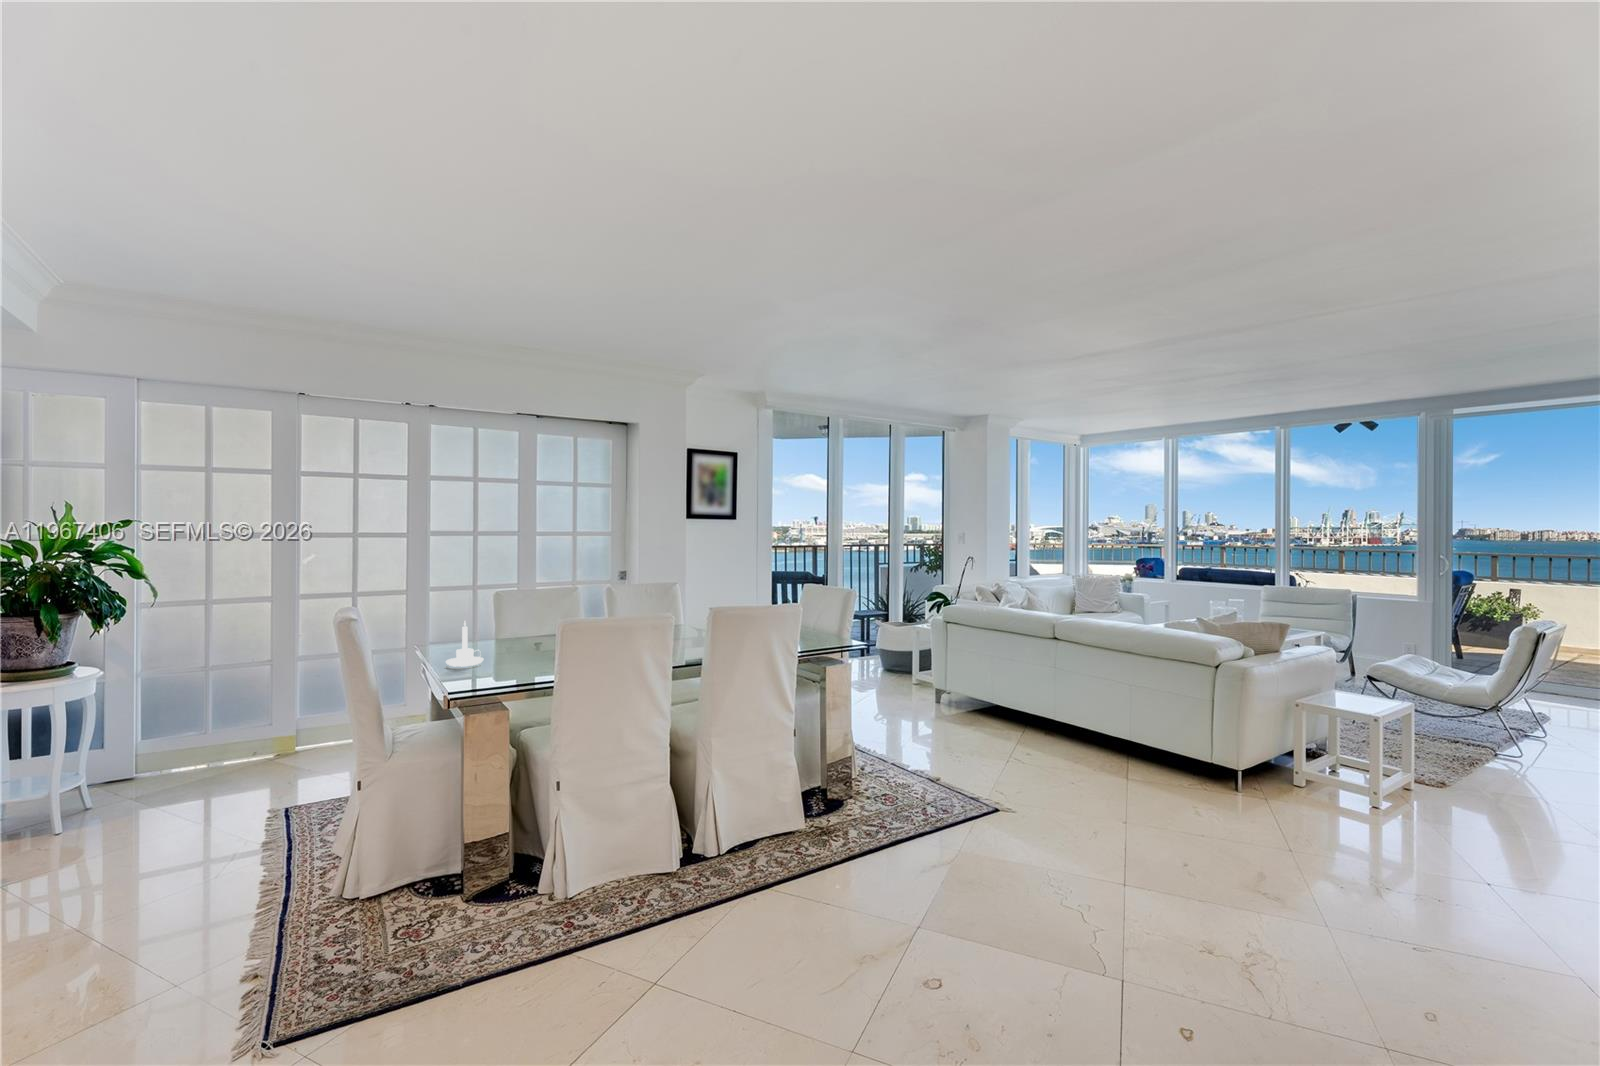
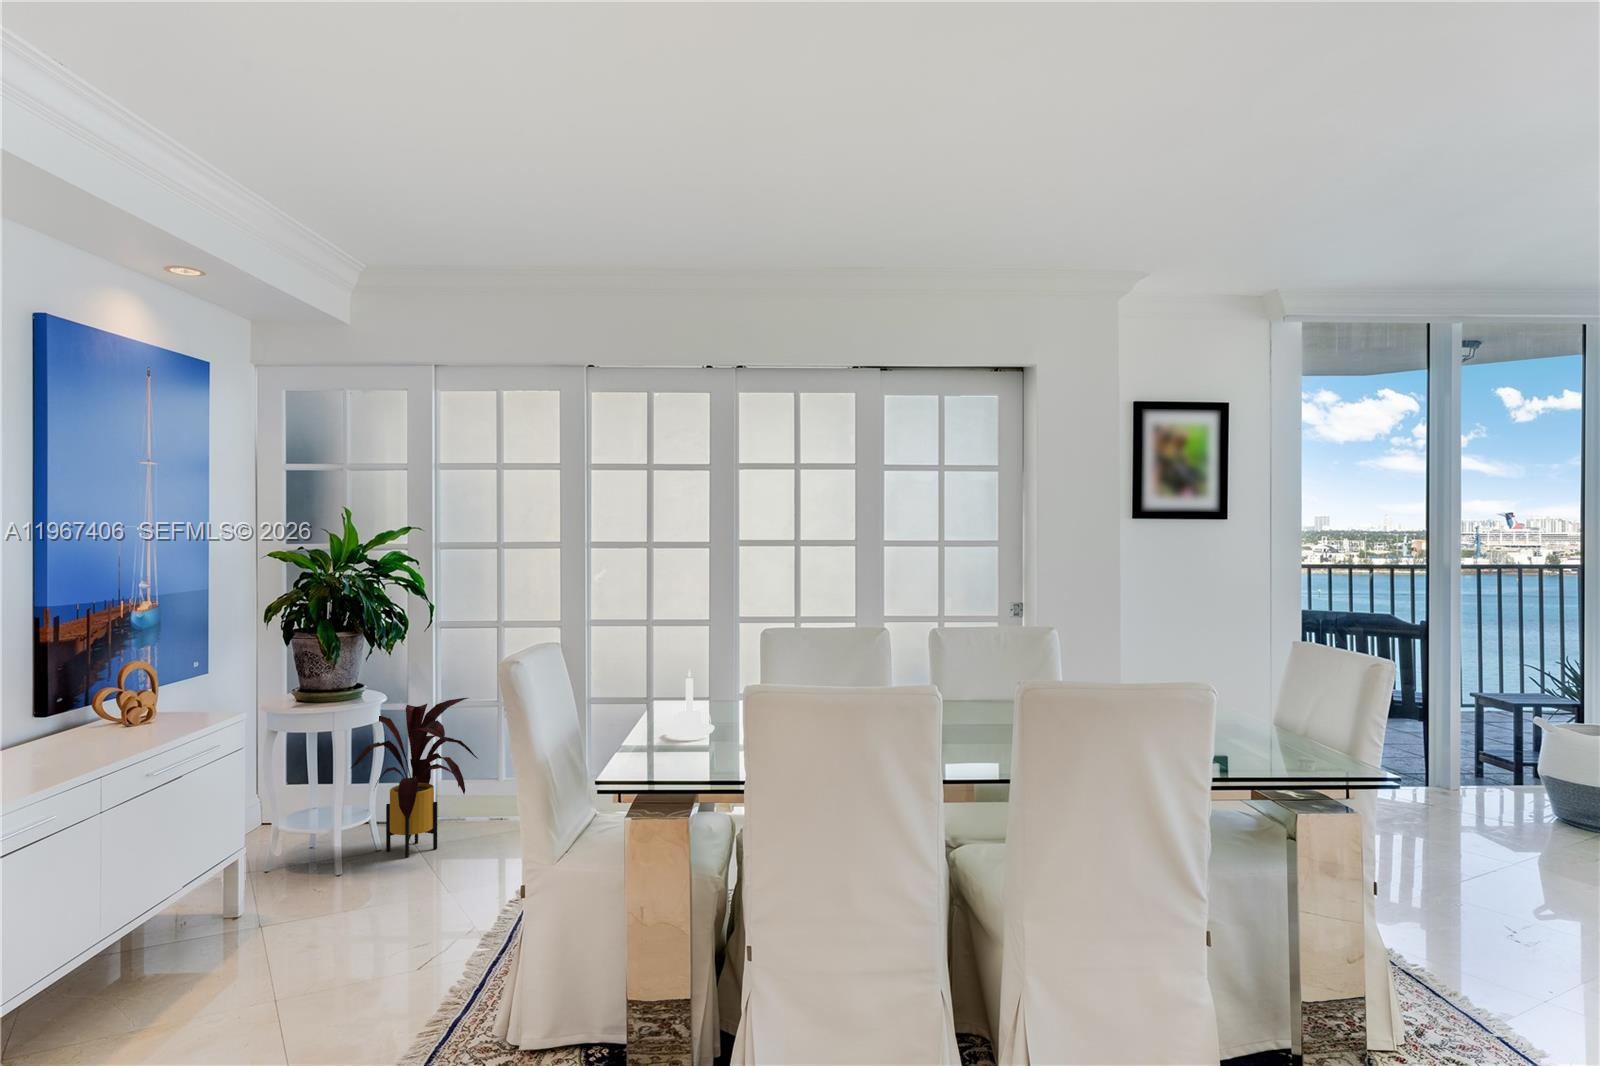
house plant: none [46,668,191,811] -> present [351,698,478,857]

